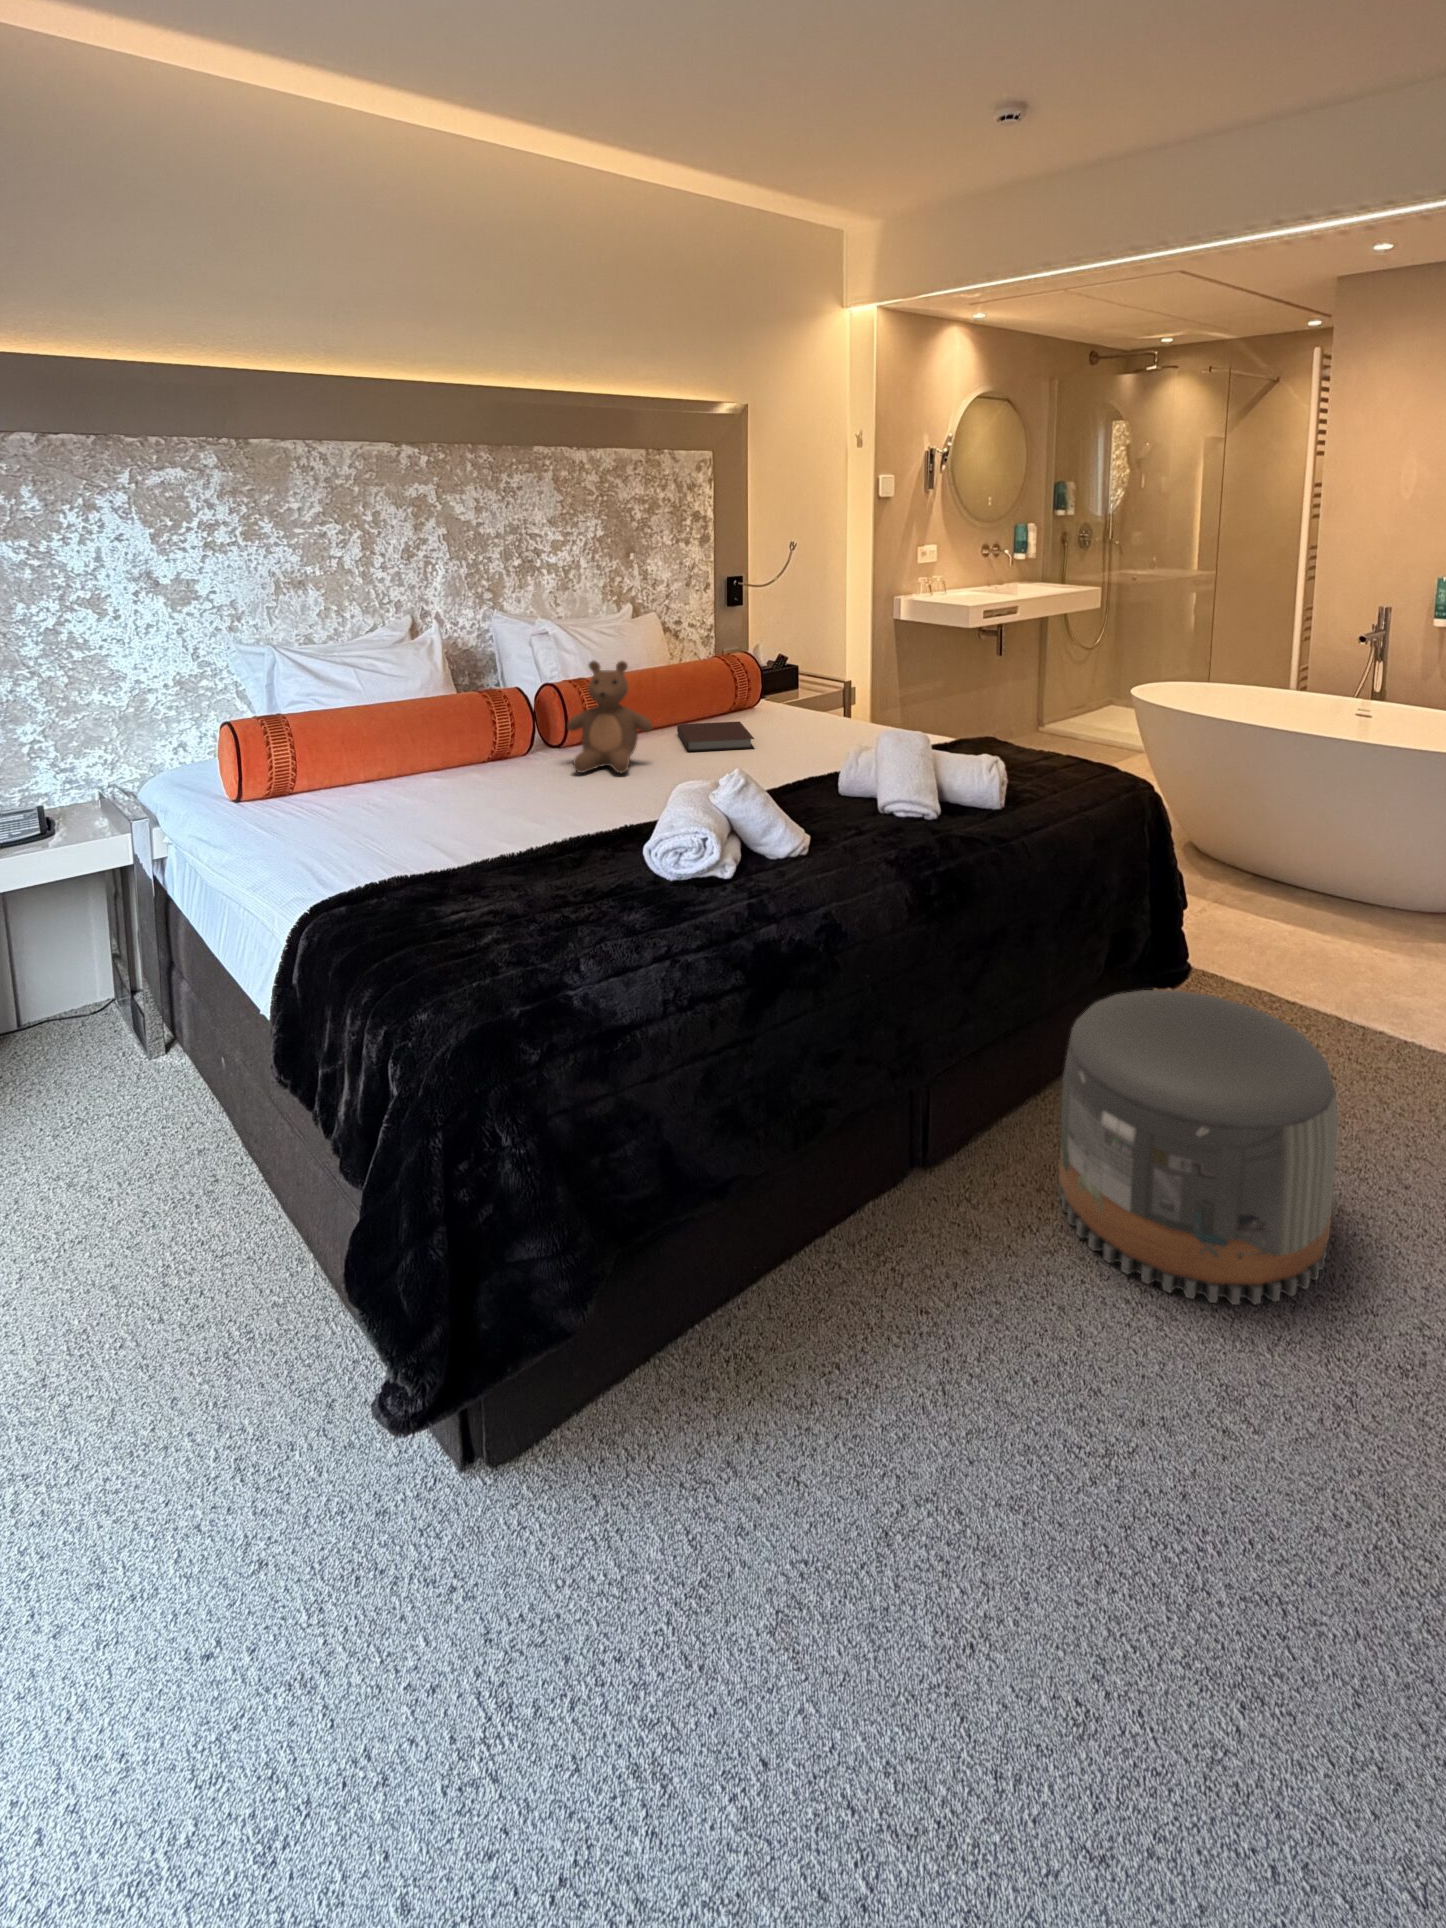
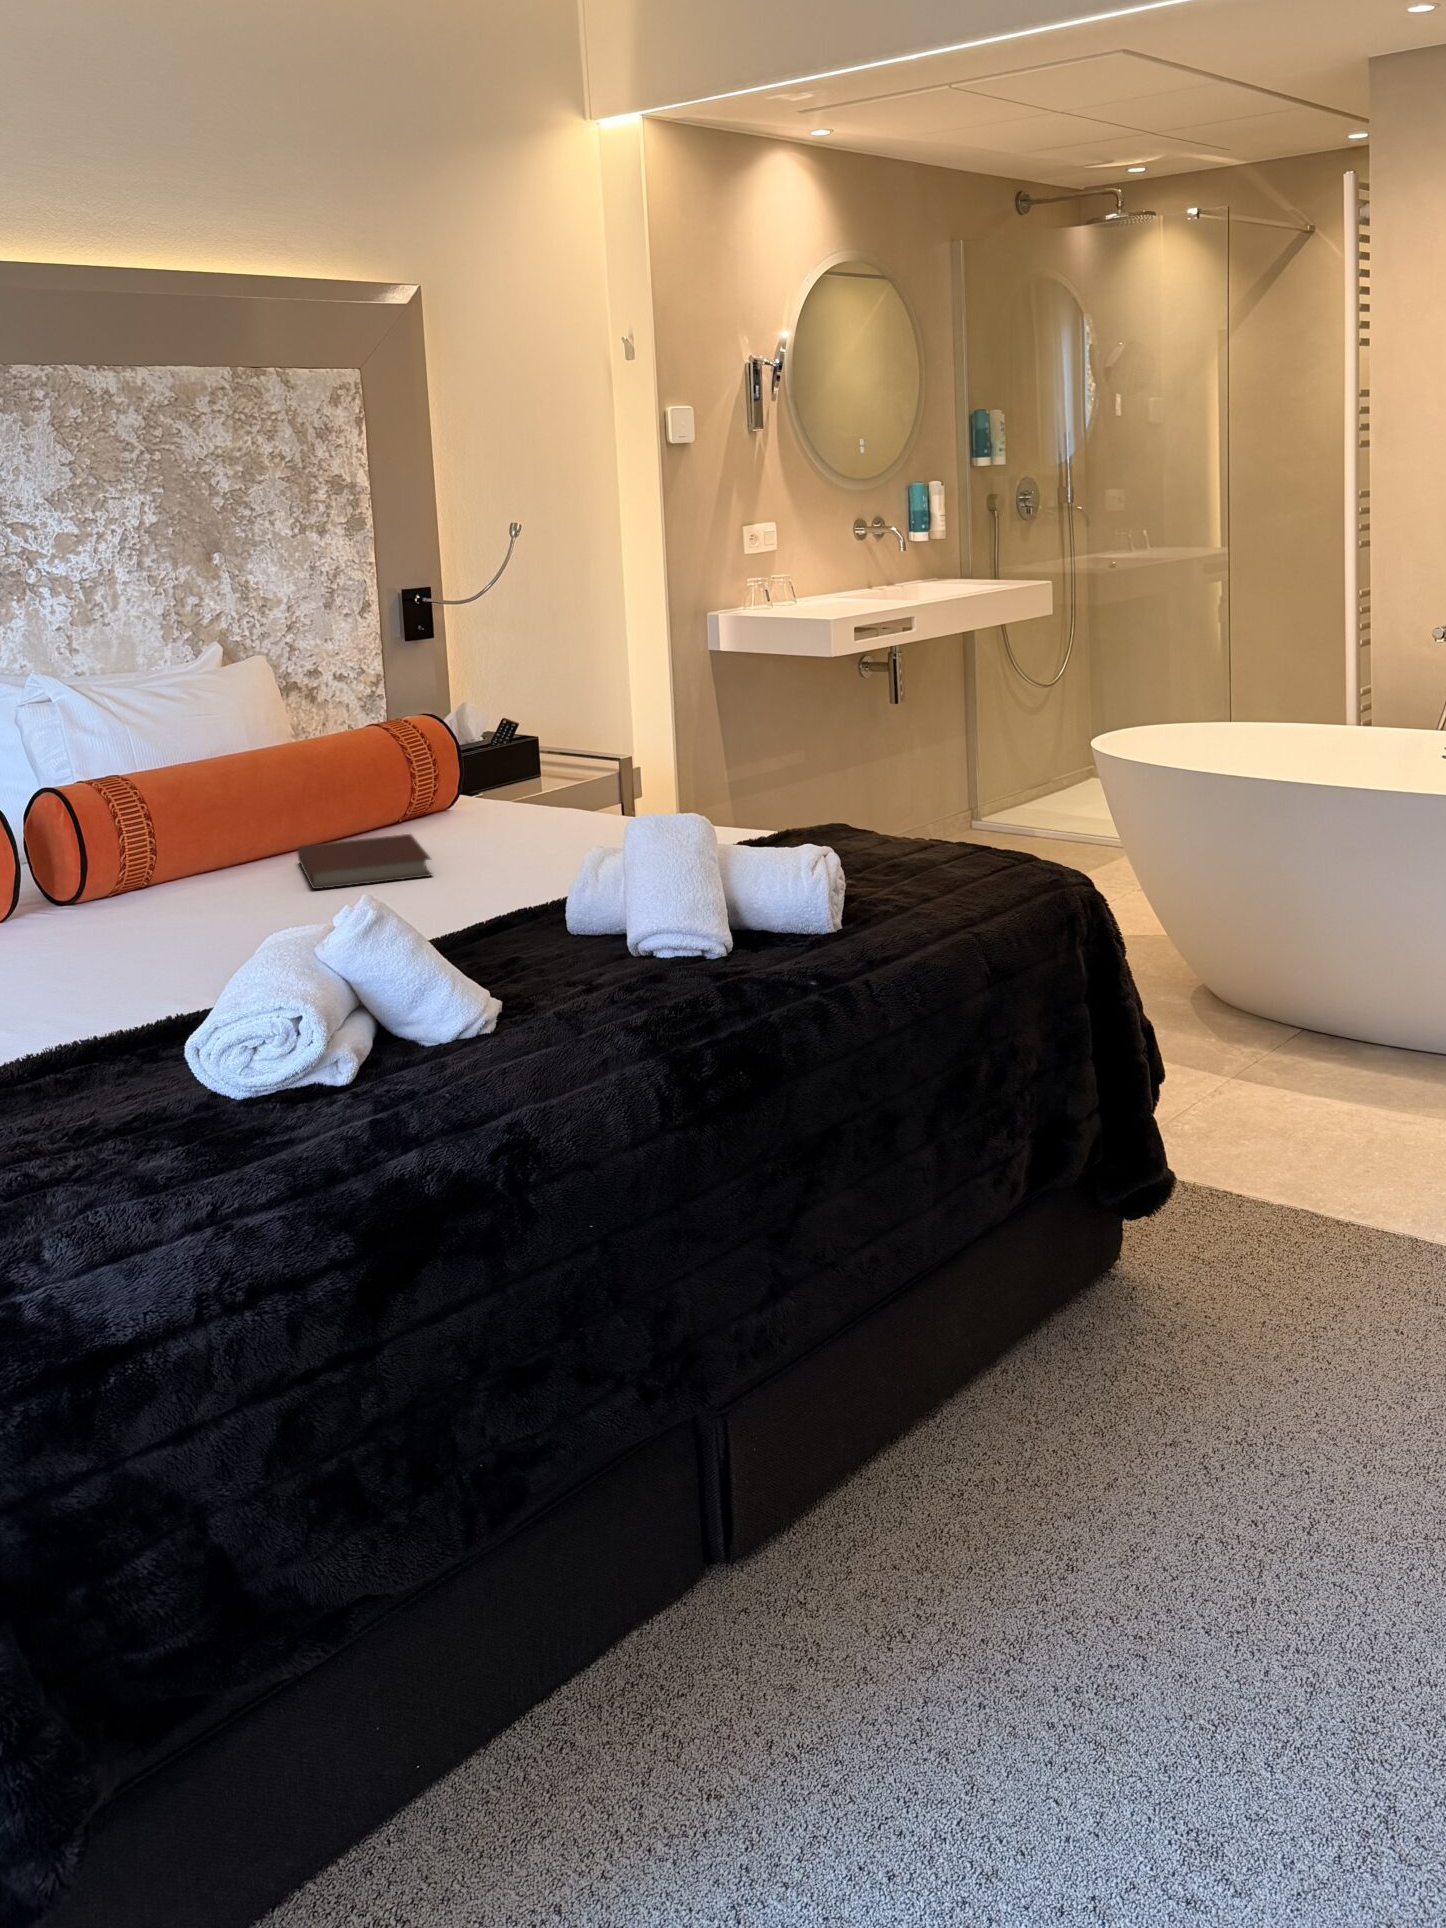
teddy bear: present [567,661,652,773] -> none [83,734,242,938]
pouf: present [1059,990,1338,1305] -> none [941,1208,1367,1703]

